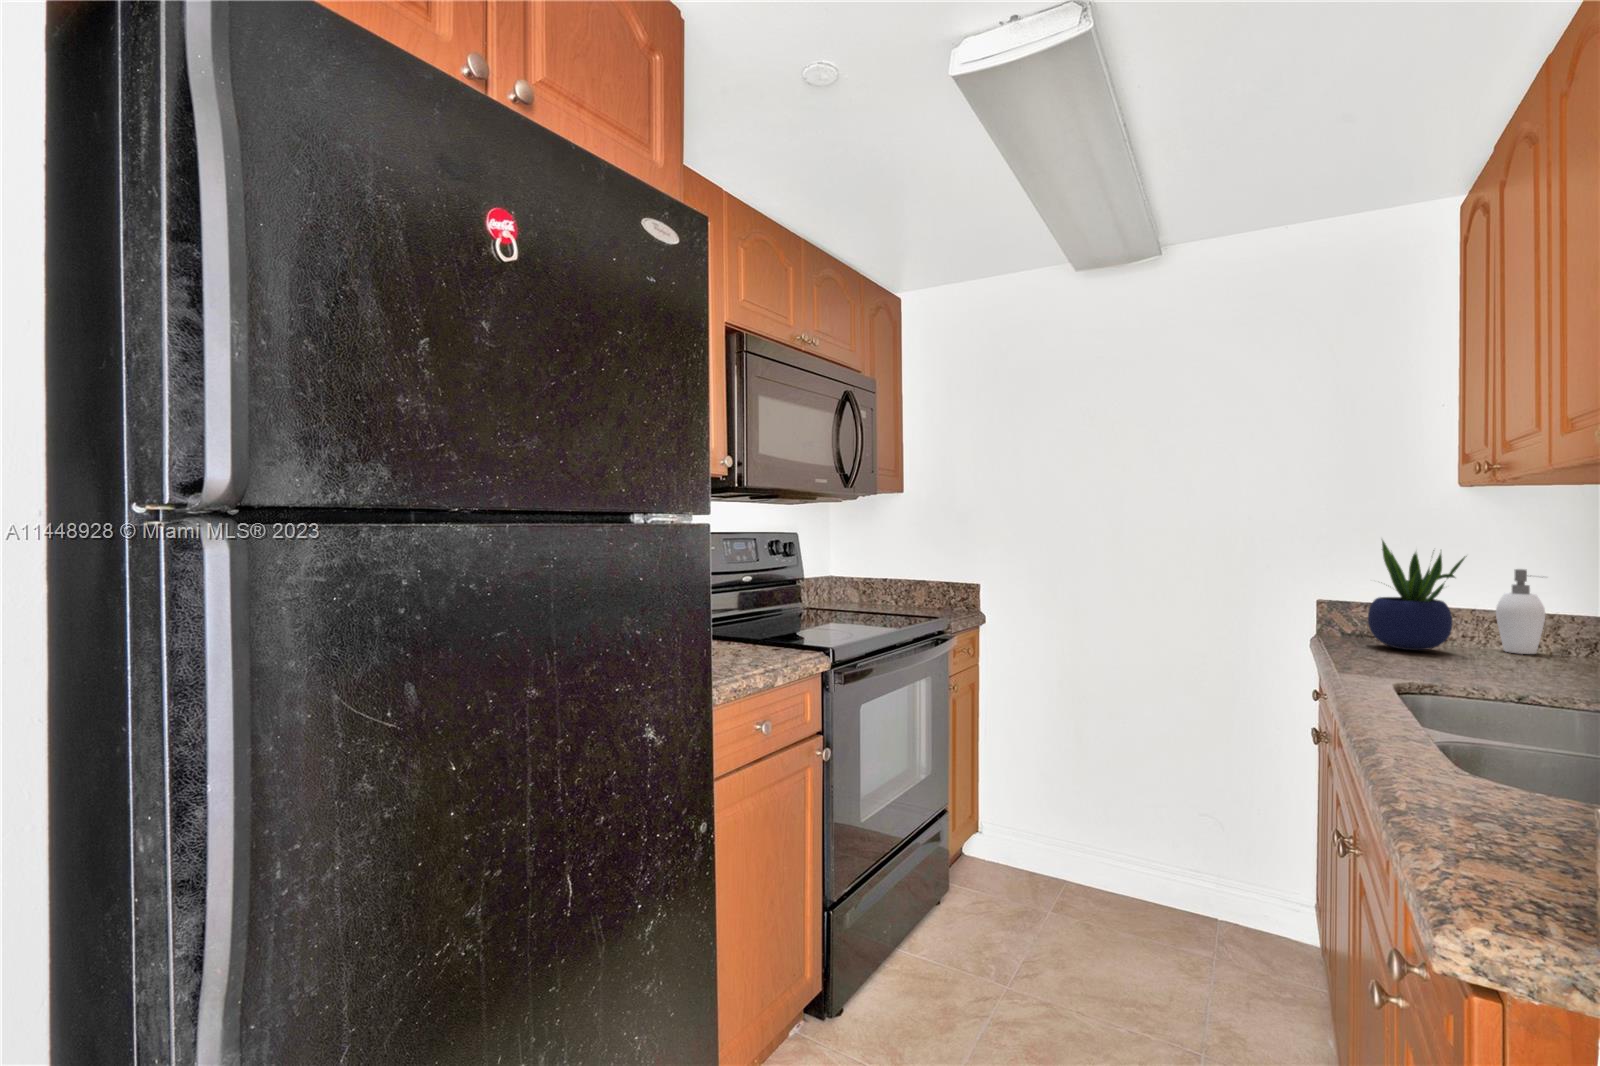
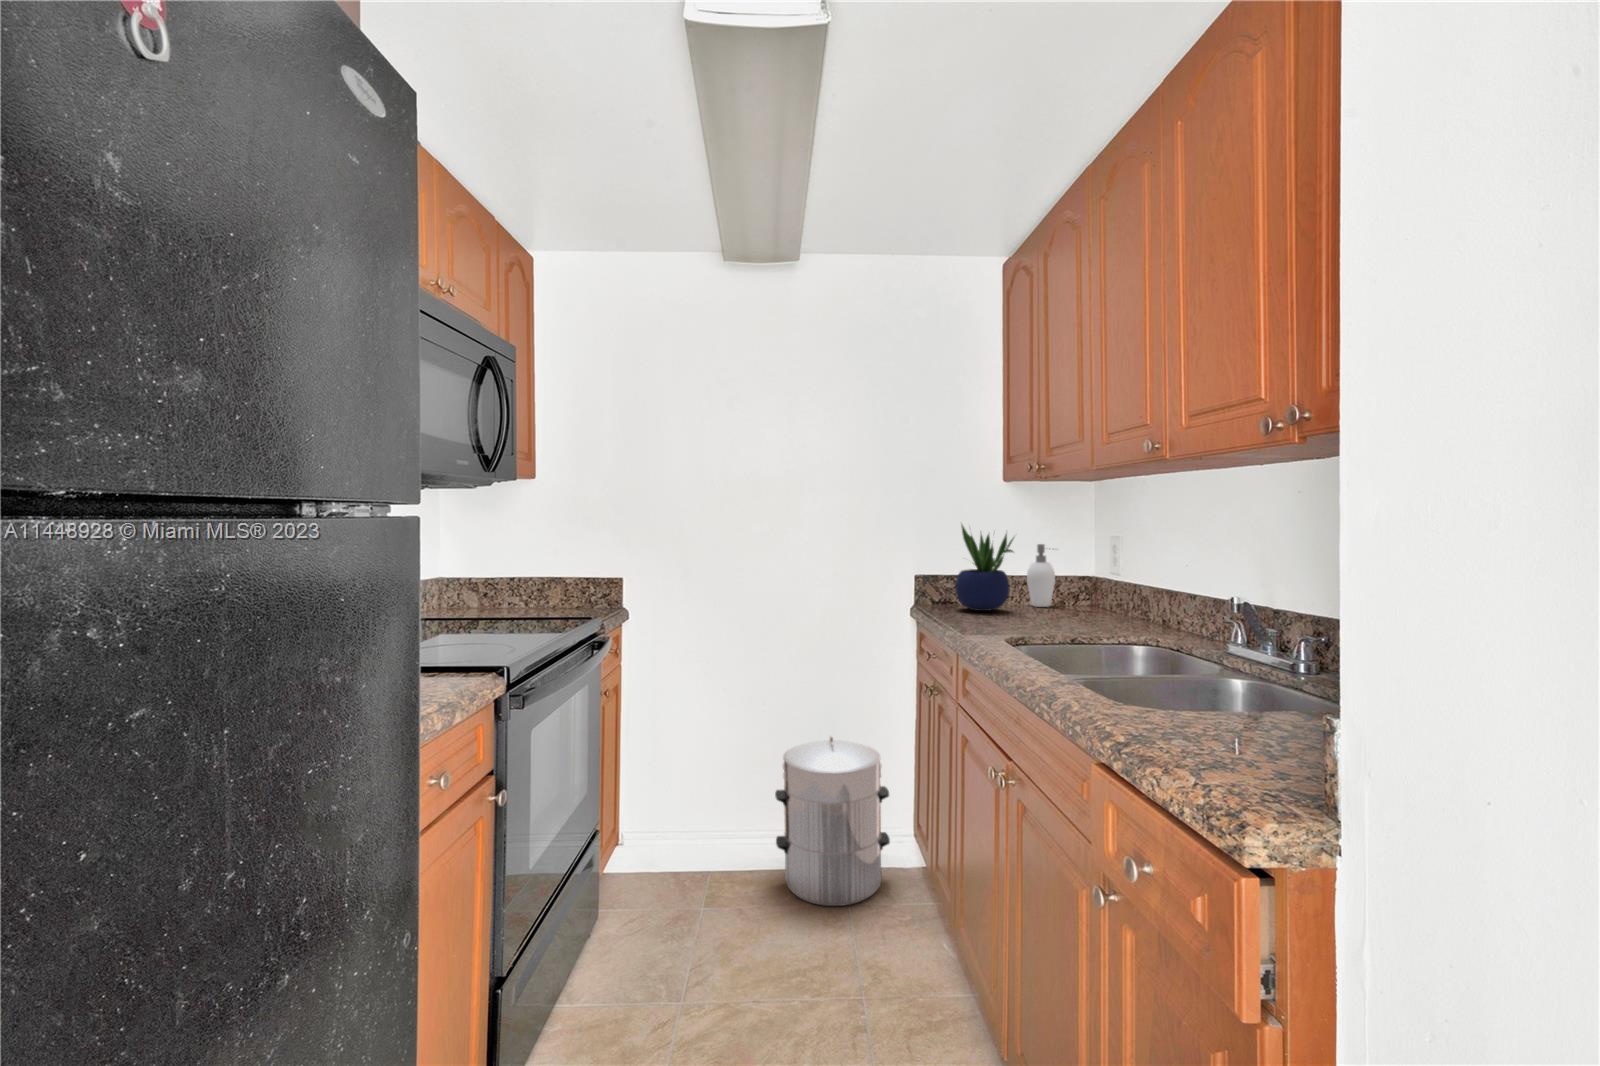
waste bin: none [1124,771,1266,964] -> present [775,737,890,906]

